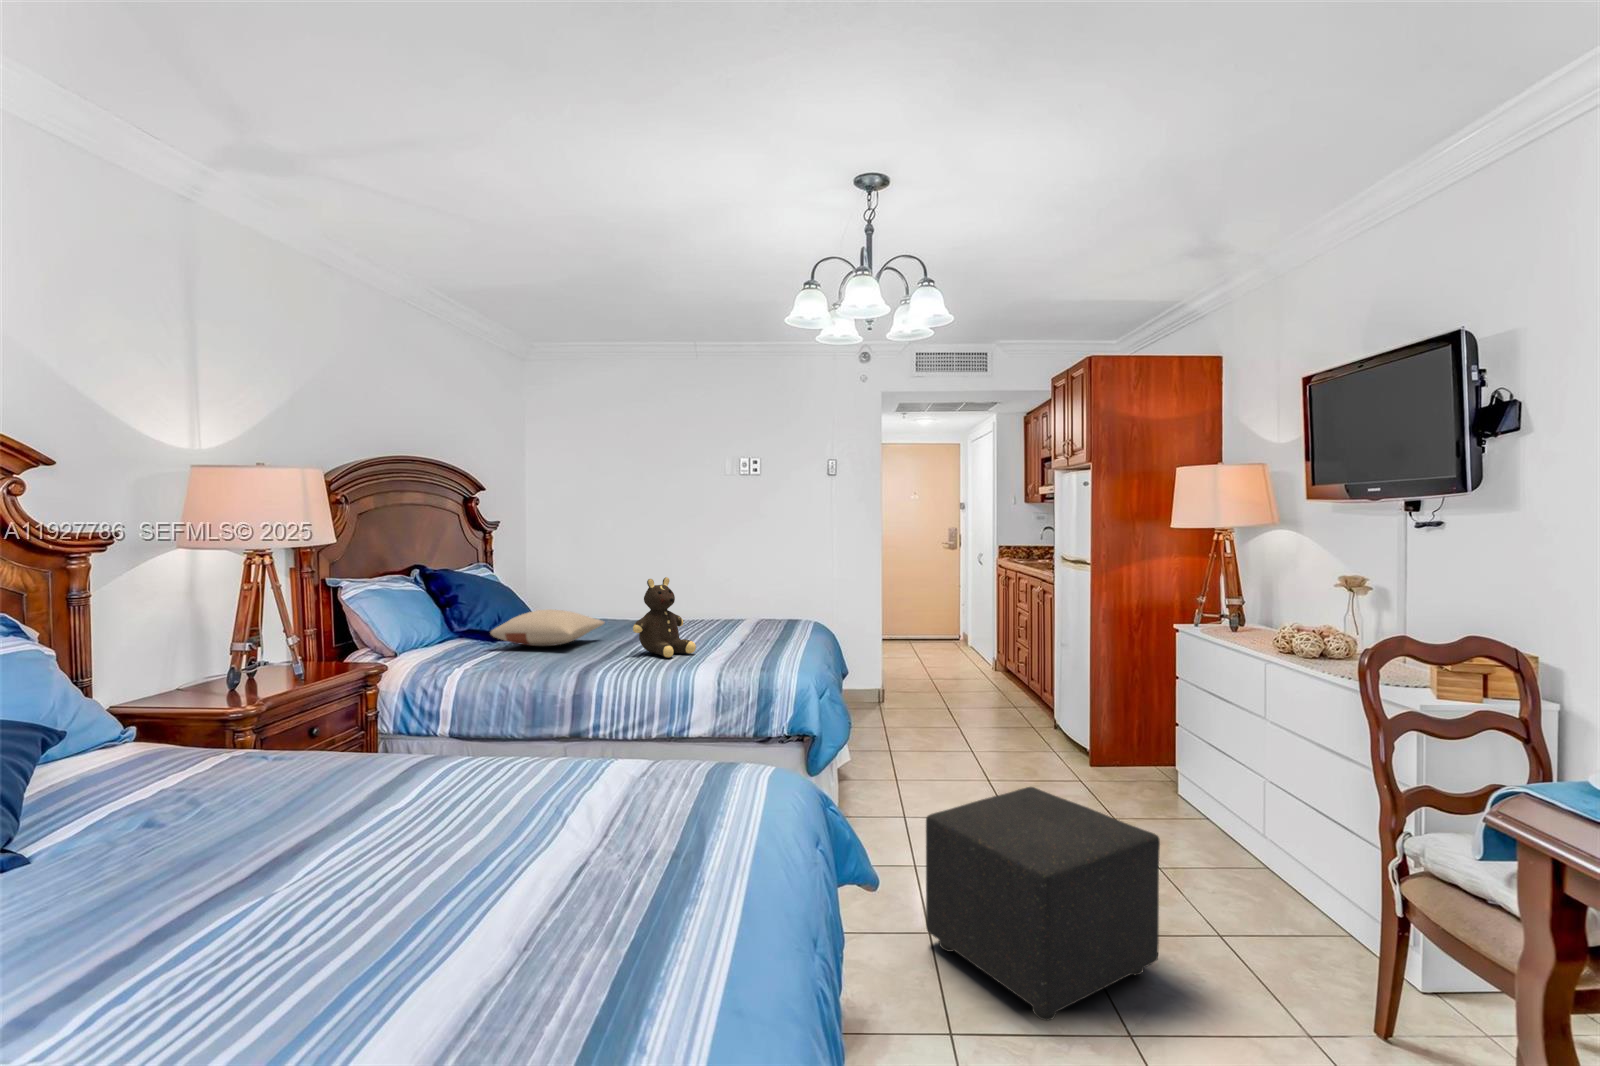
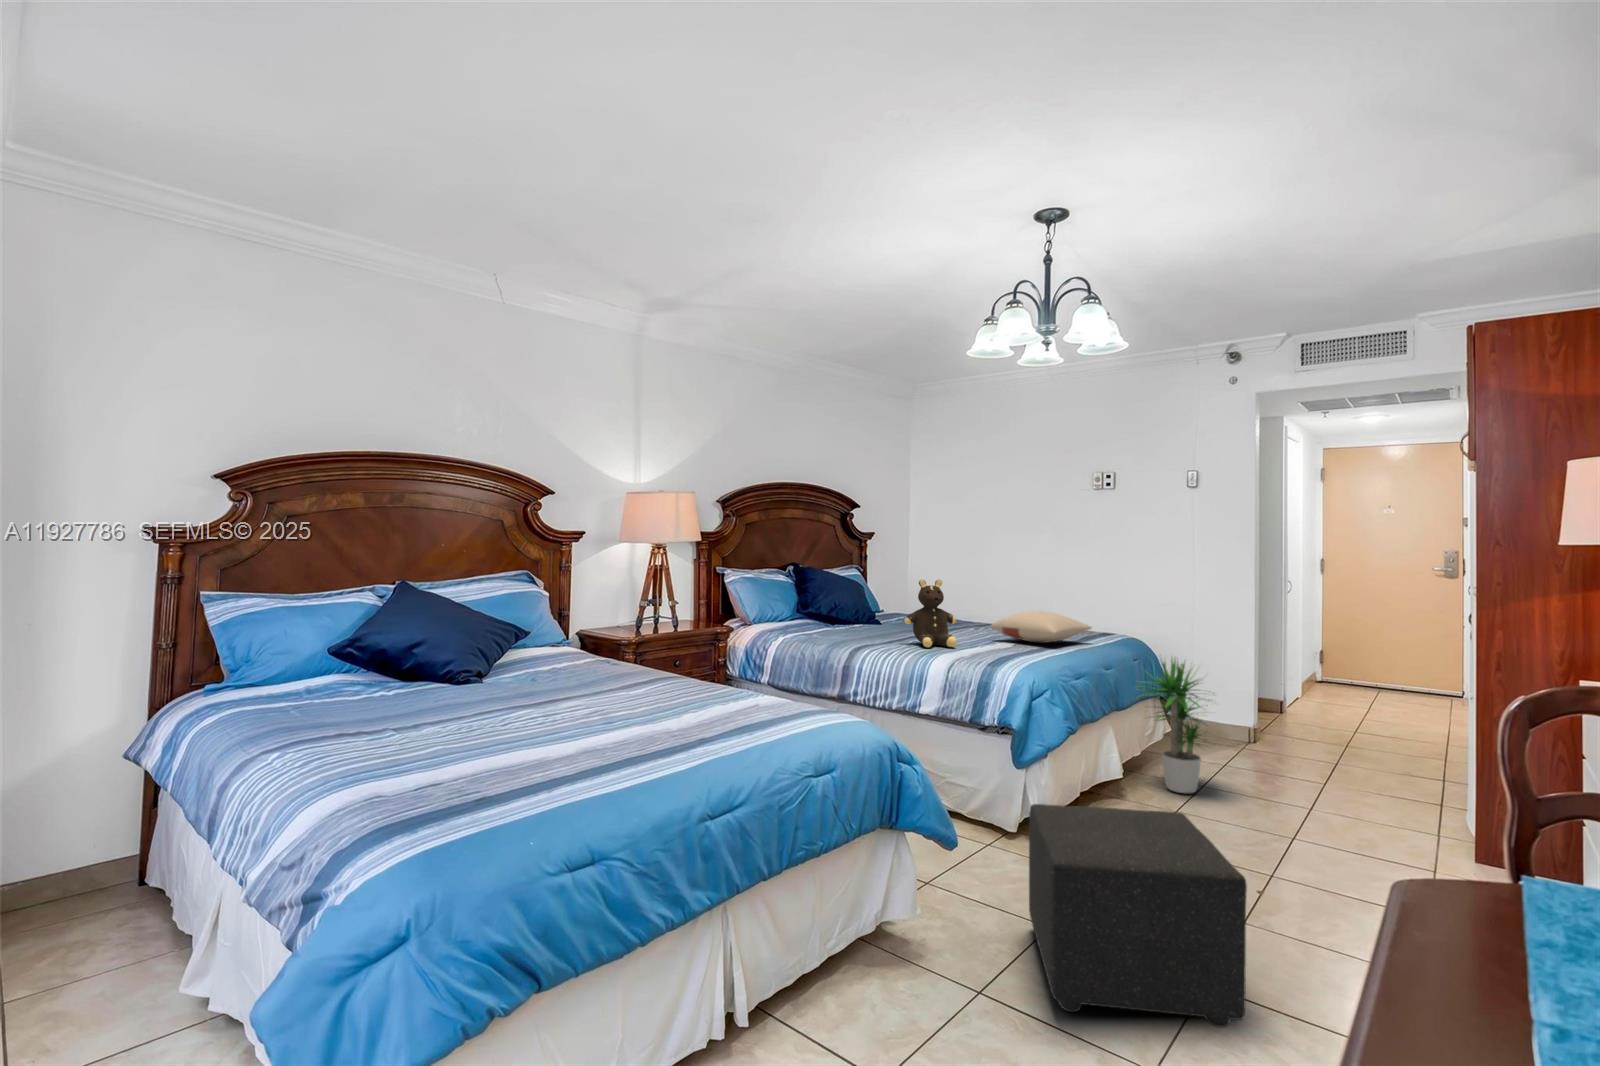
pillow: present [491,609,605,646] -> present [991,611,1092,643]
potted plant: none [833,633,912,760] -> present [1143,659,1212,793]

